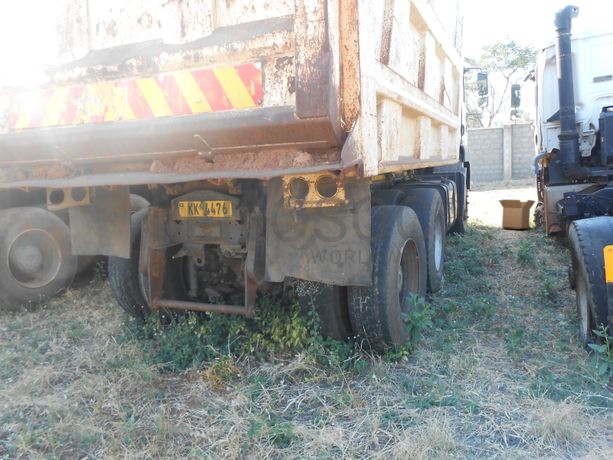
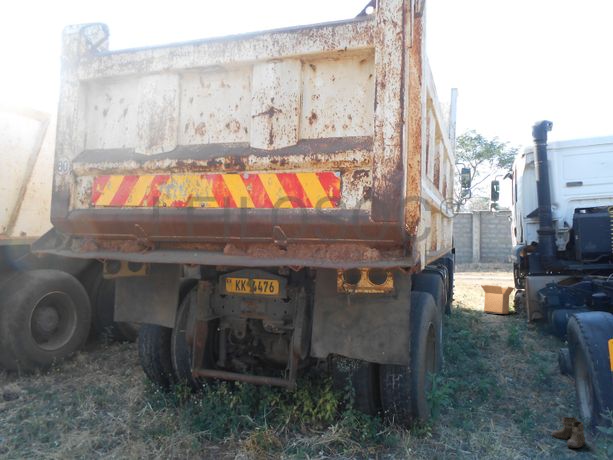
boots: none [541,337,583,371] -> present [551,417,585,448]

